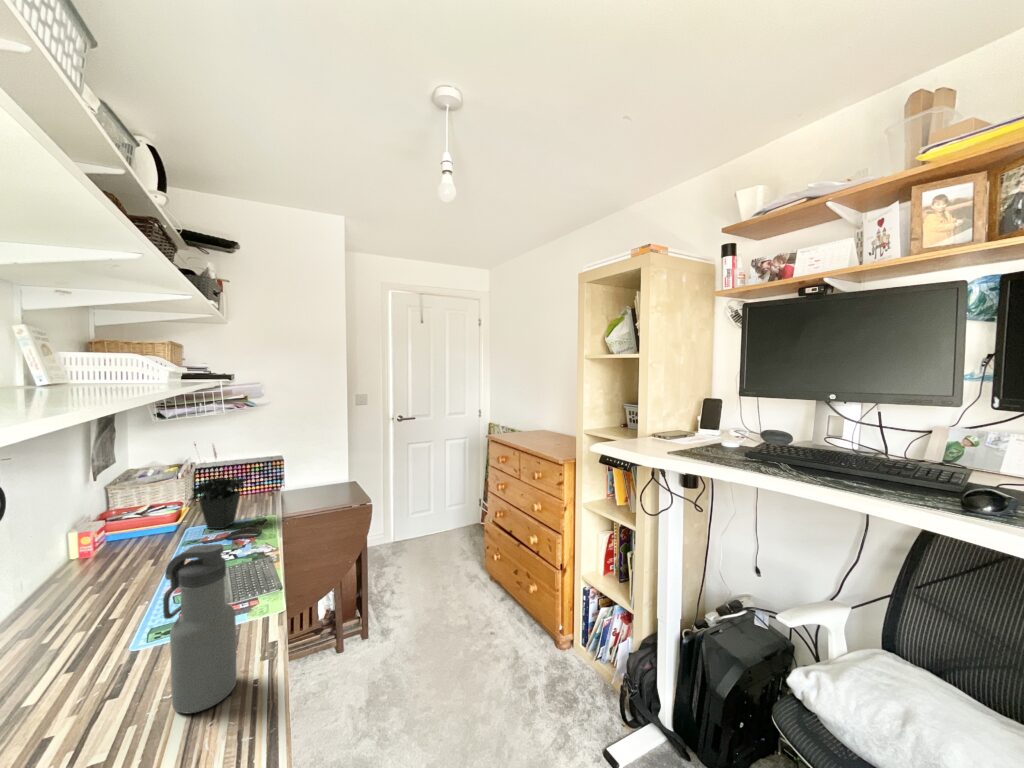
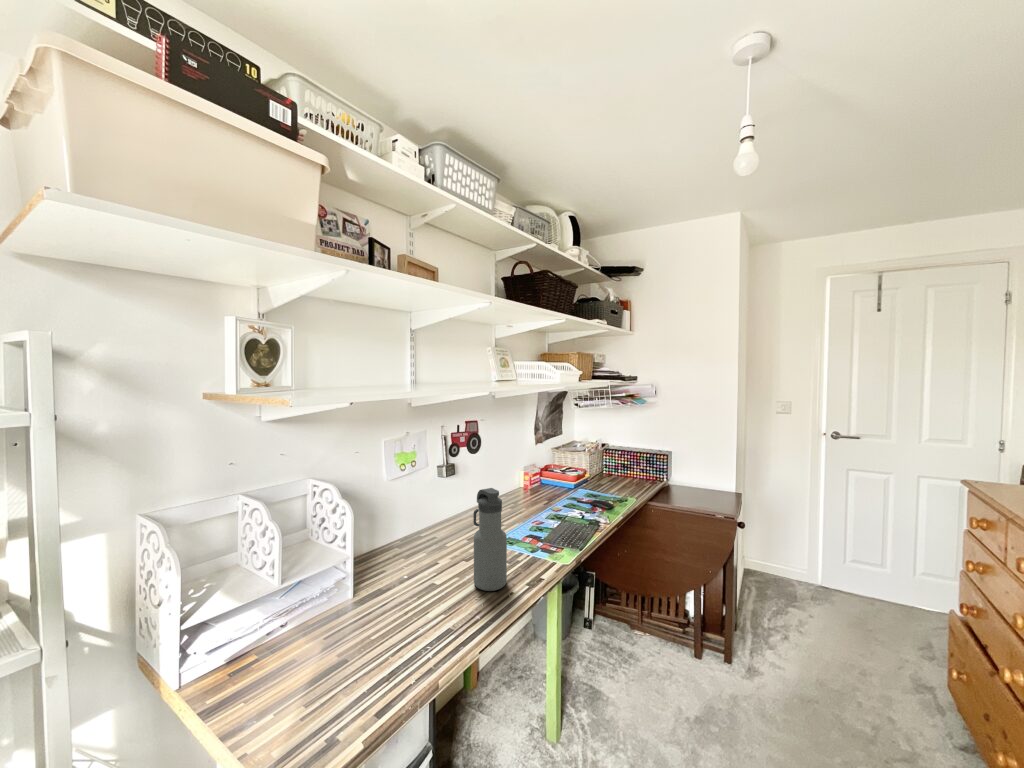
potted plant: present [189,444,246,529] -> none [579,427,617,497]

